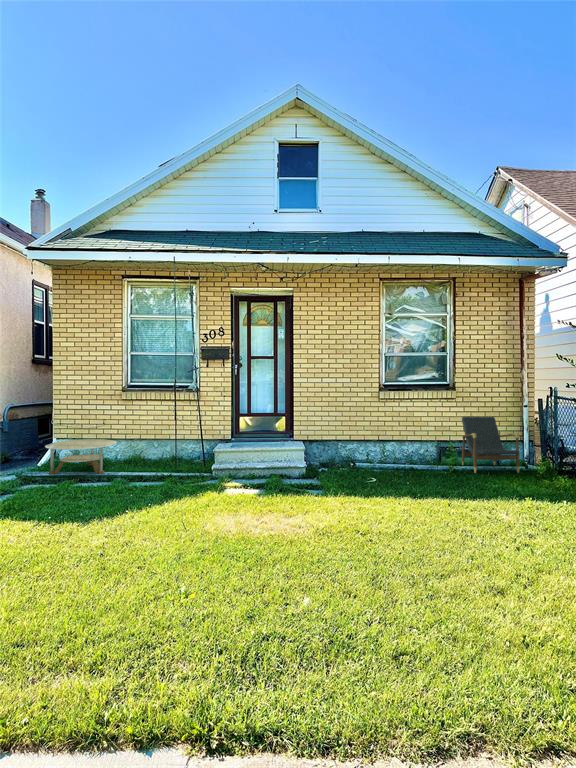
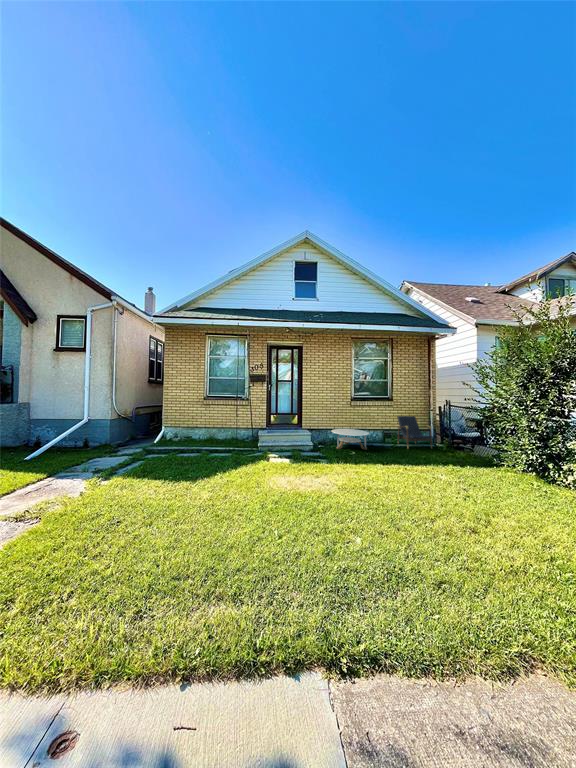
round table: present [45,439,117,474] -> present [331,429,369,450]

